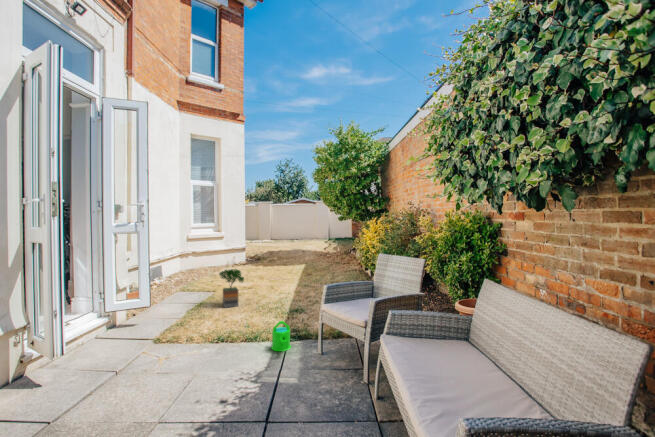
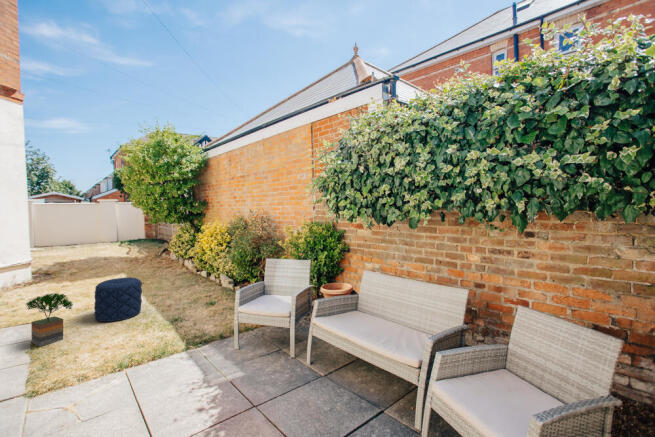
pouf: none [264,265,298,301] -> present [94,277,142,322]
watering can: present [271,321,291,351] -> none [161,337,188,371]

